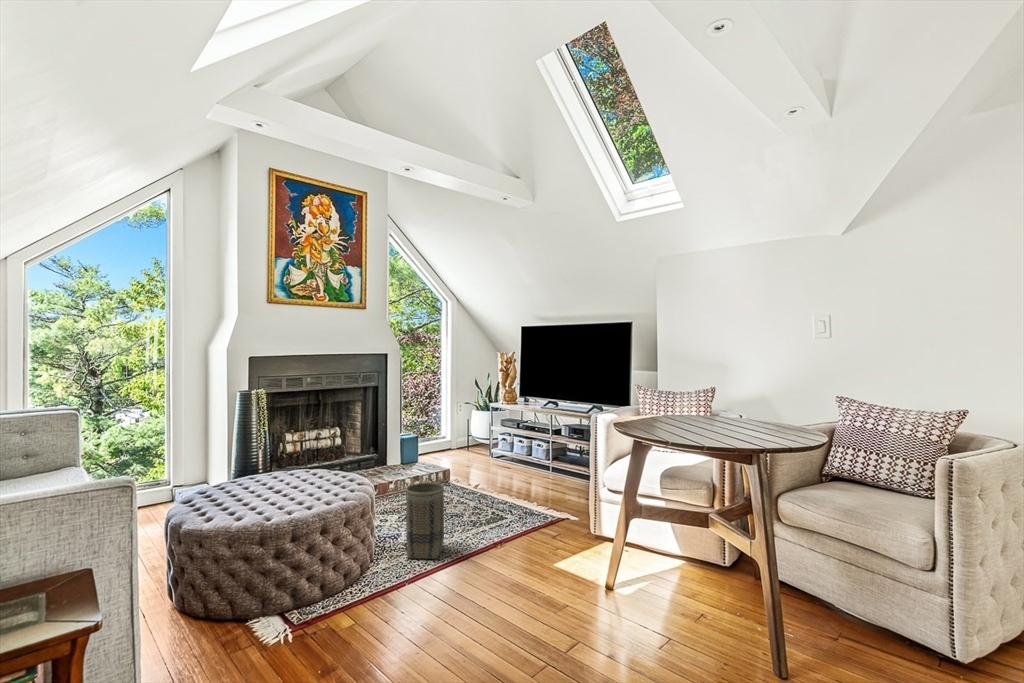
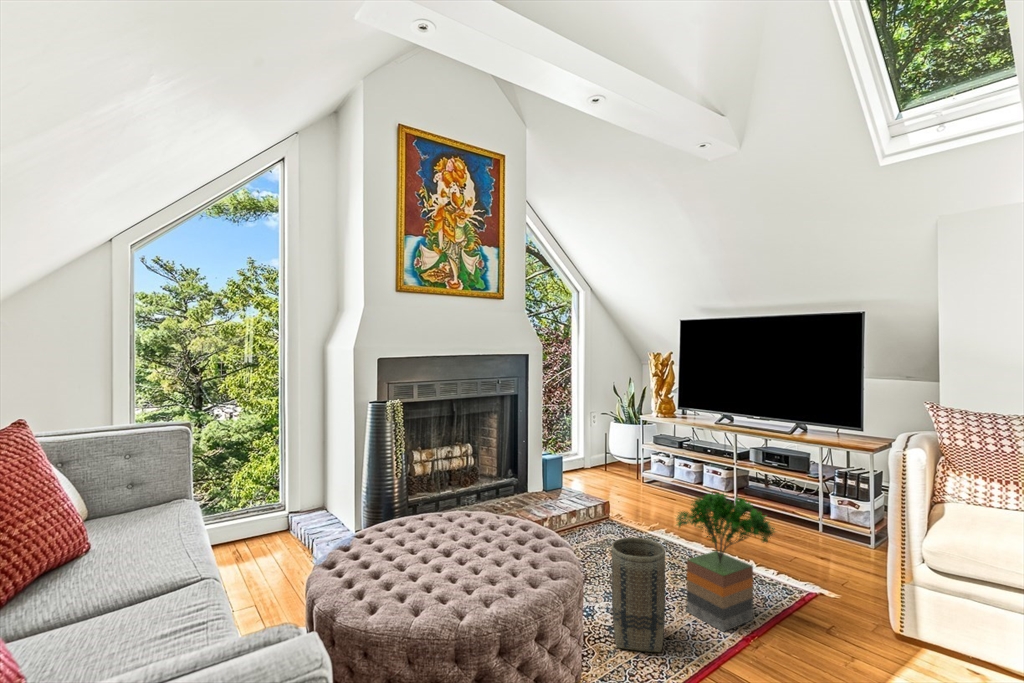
potted tree: none [462,449,529,546] -> present [677,493,775,632]

